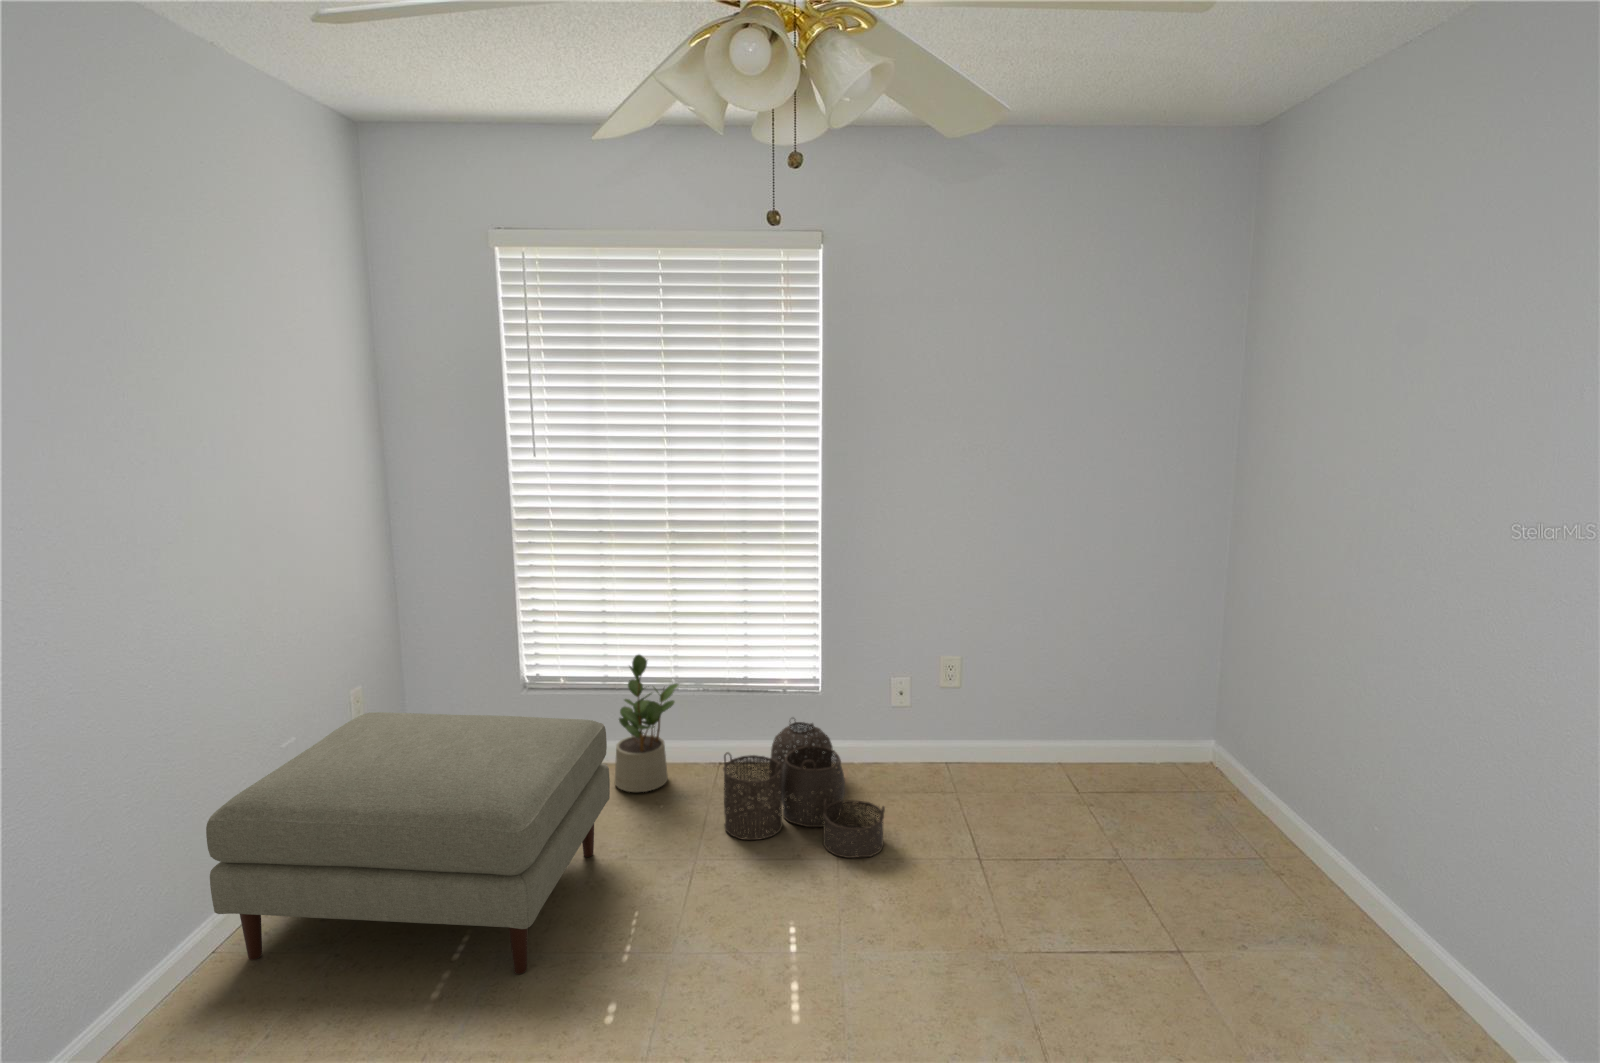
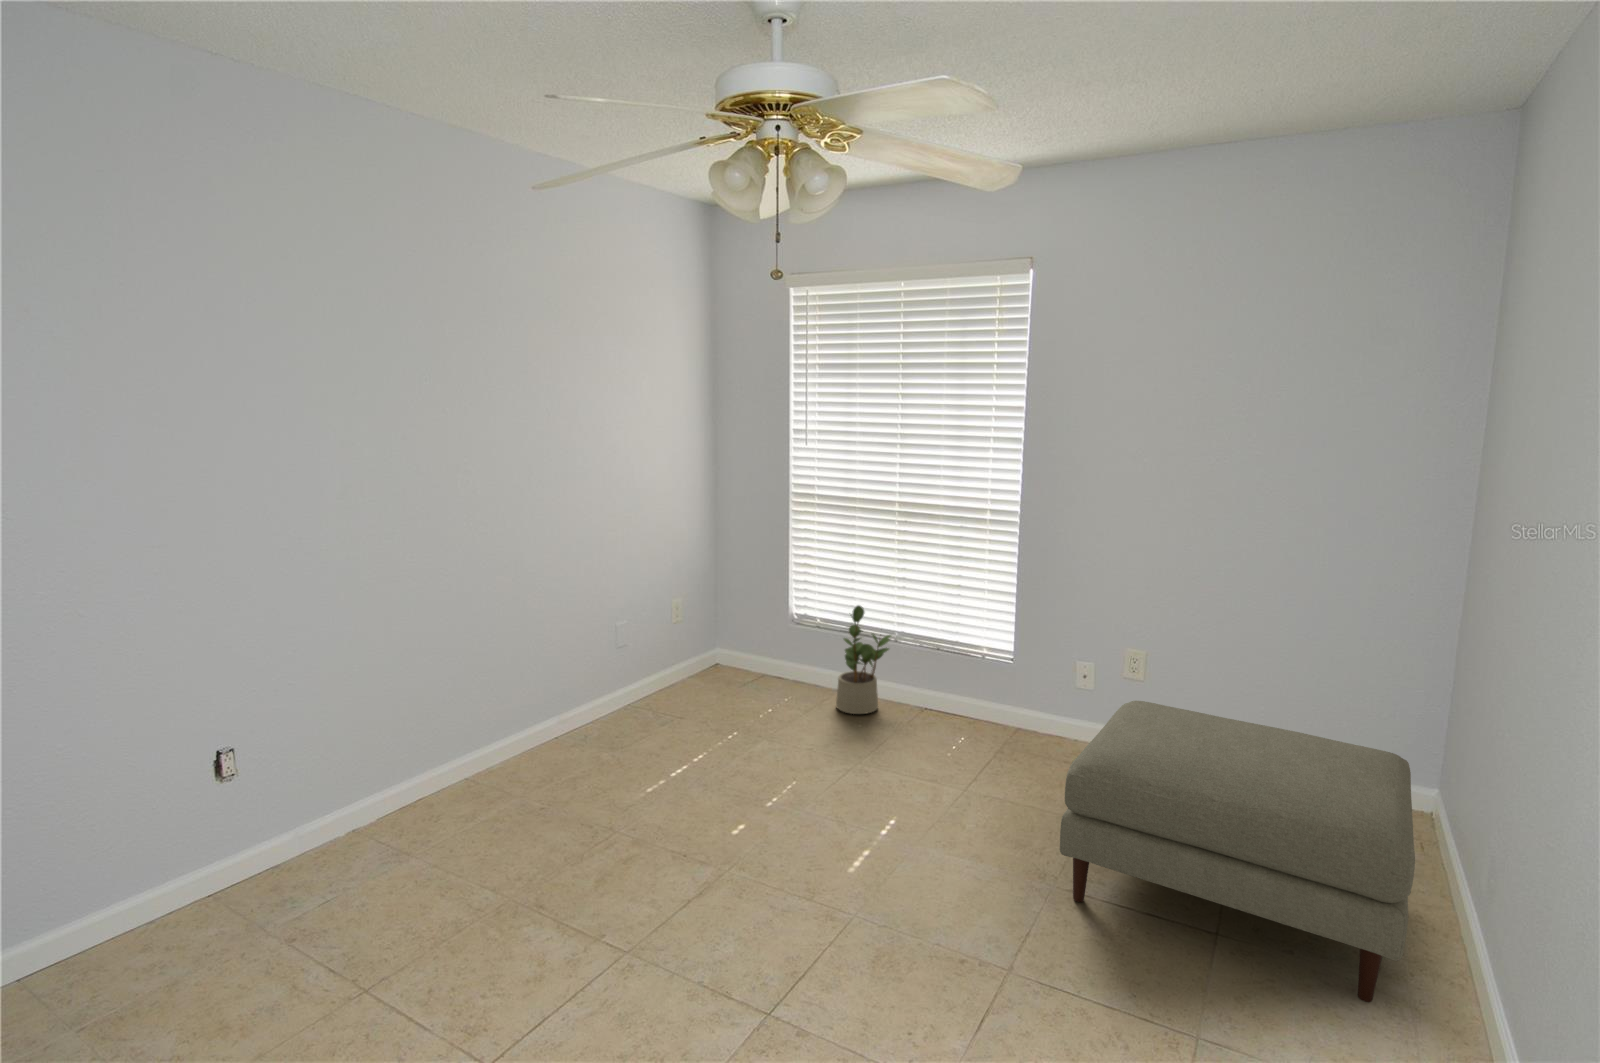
ottoman: present [206,712,610,974] -> present [1060,701,1415,1002]
woven basket: present [723,722,885,858] -> none [892,678,1013,795]

